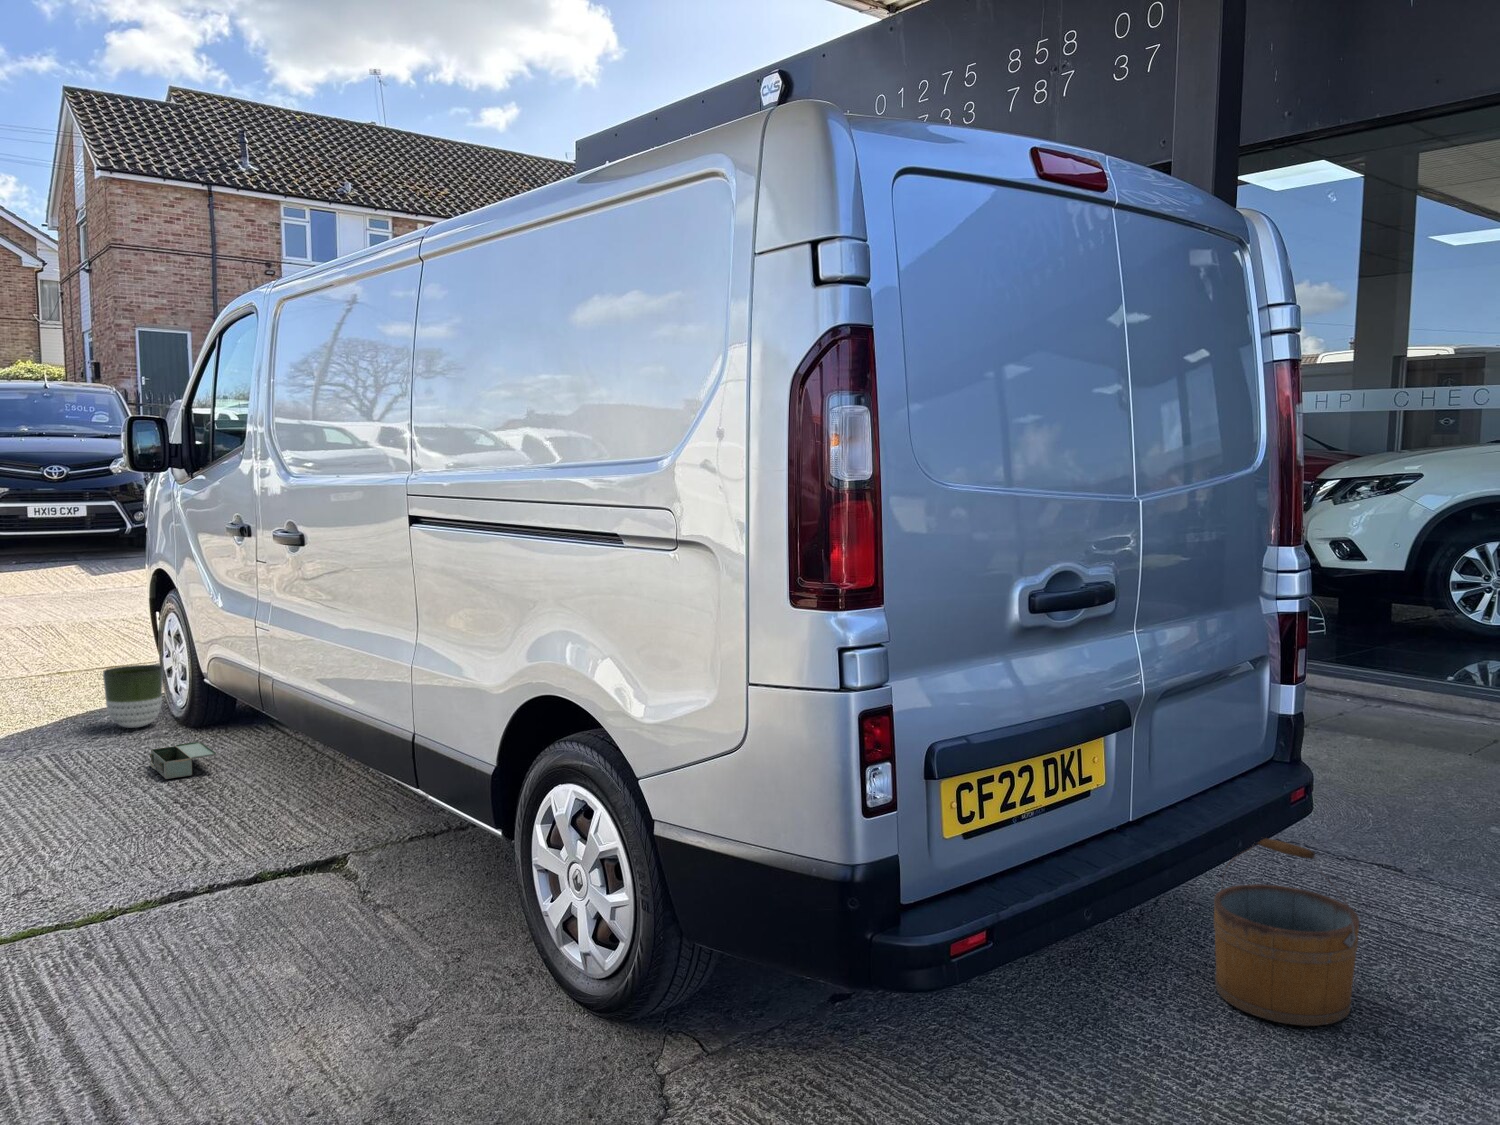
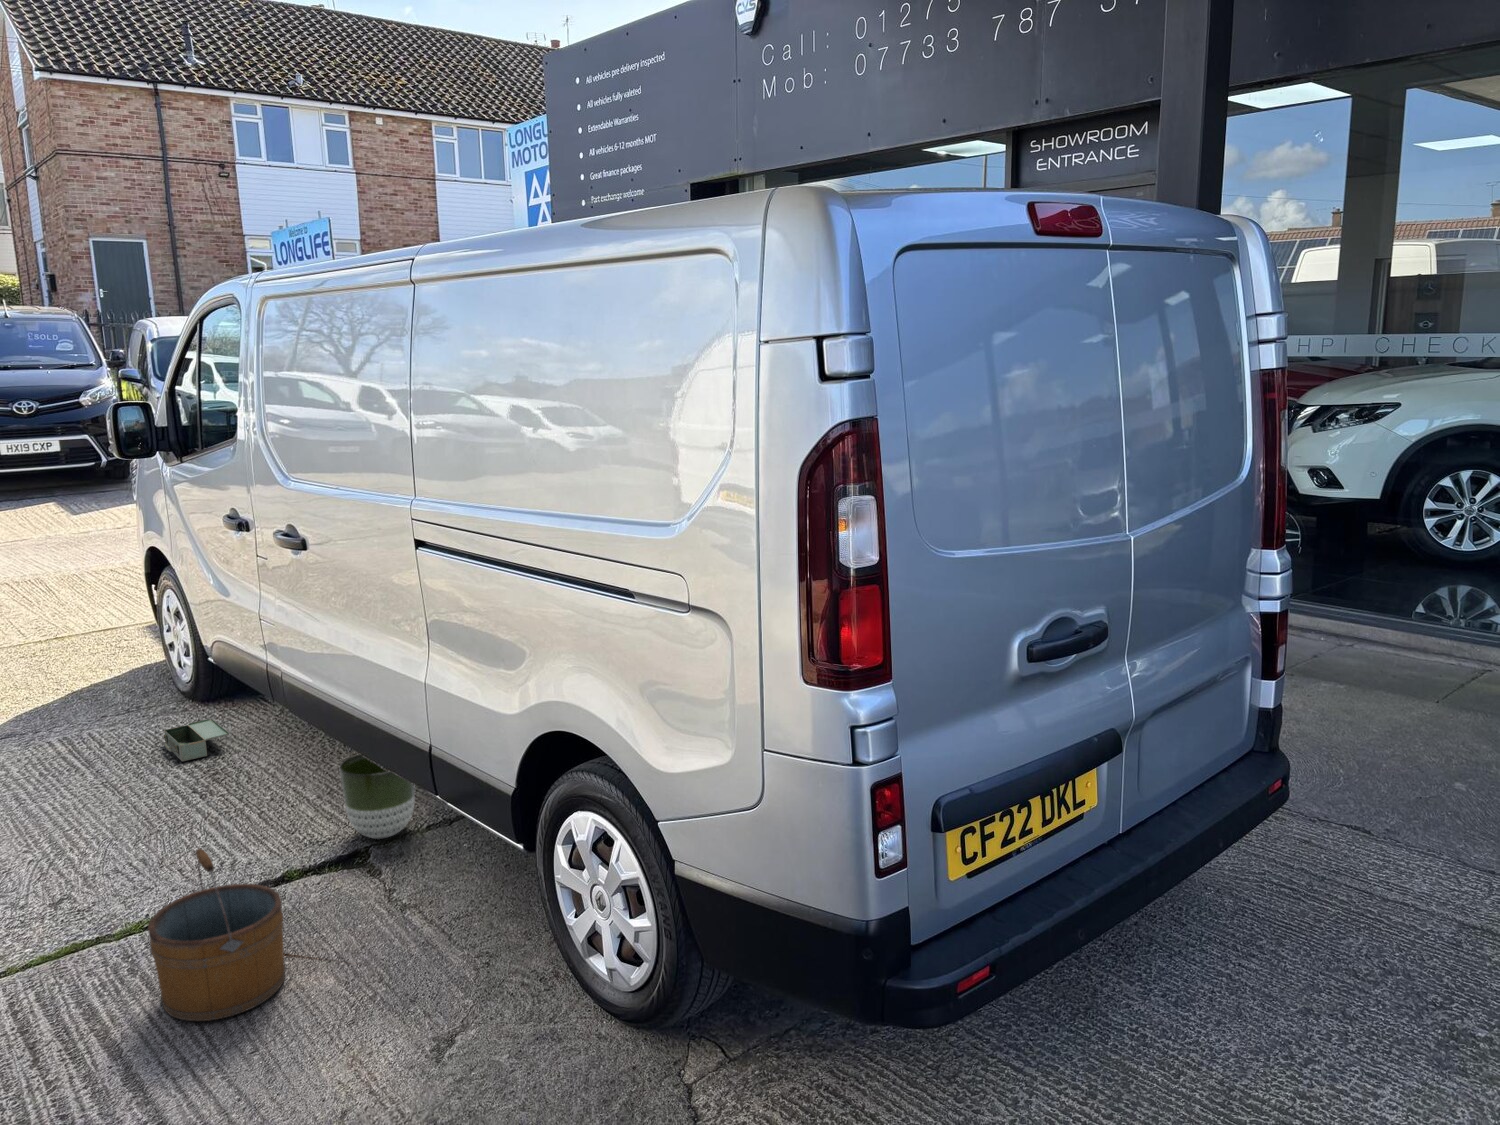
planter: present [103,665,163,728] -> present [340,754,414,839]
bucket: present [1213,838,1359,1026] -> present [148,849,285,1021]

